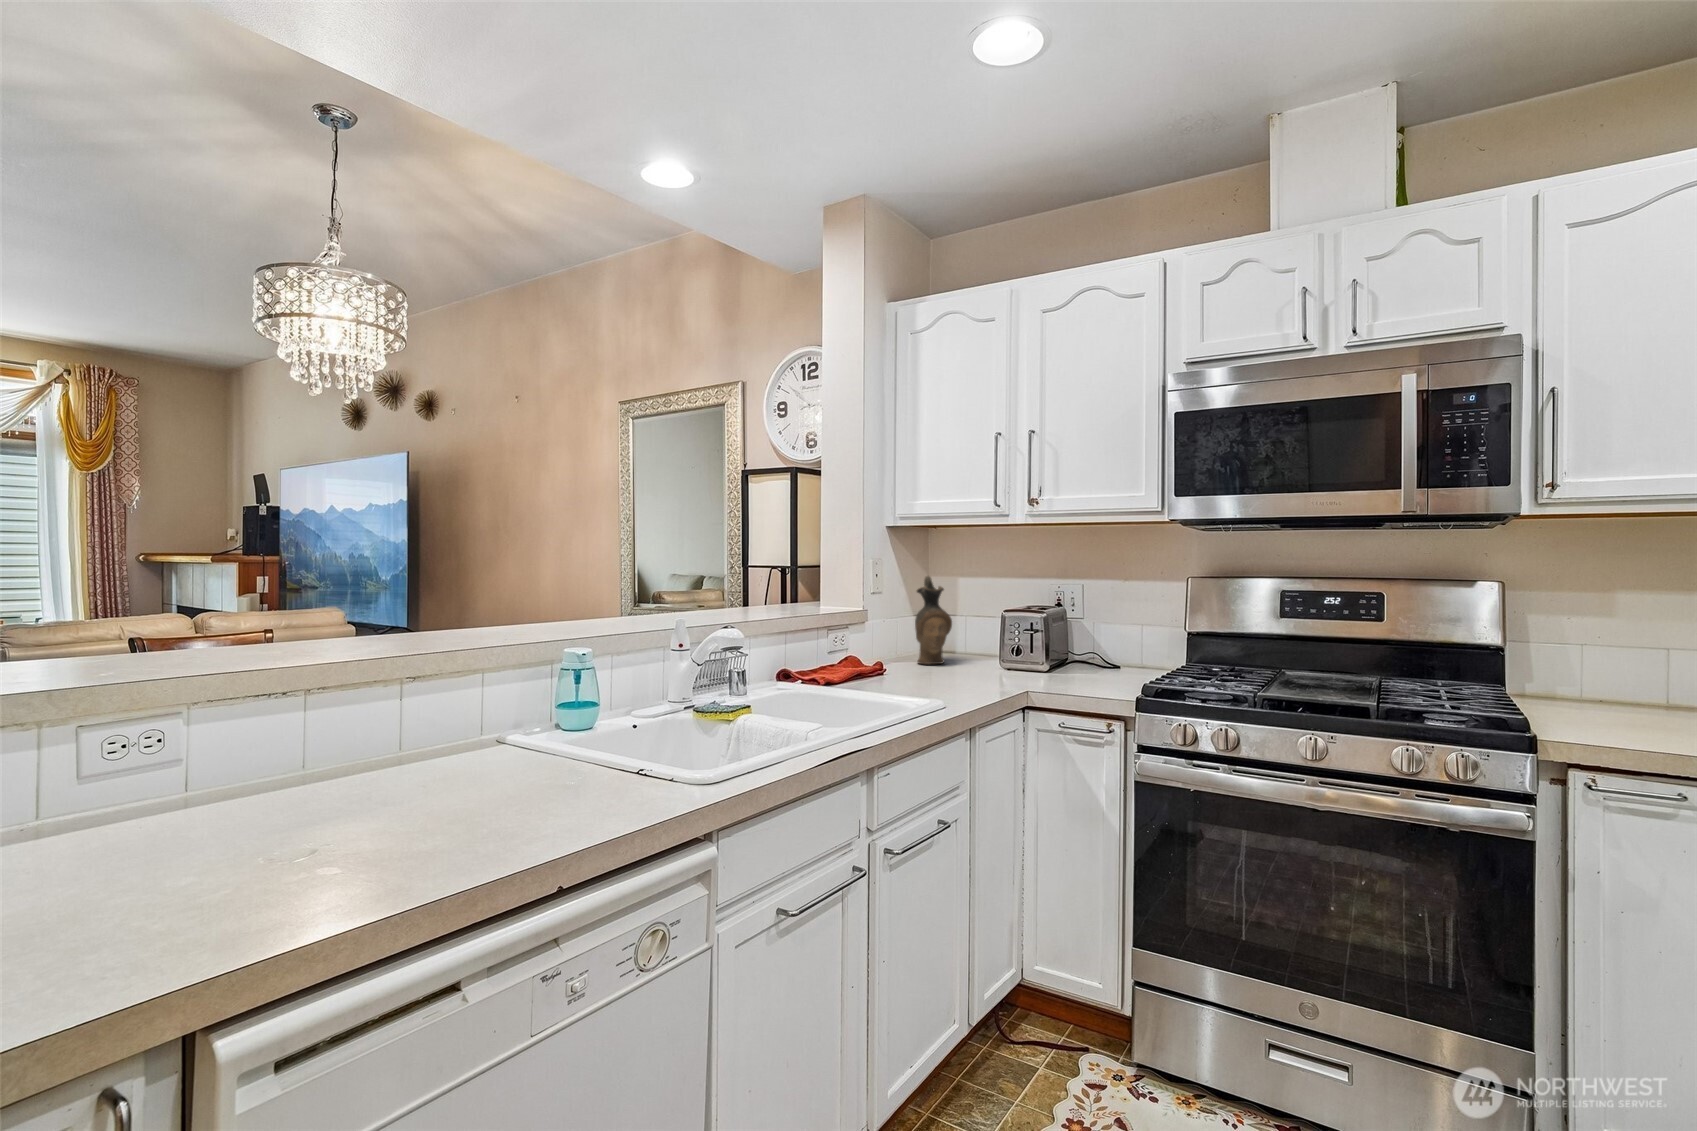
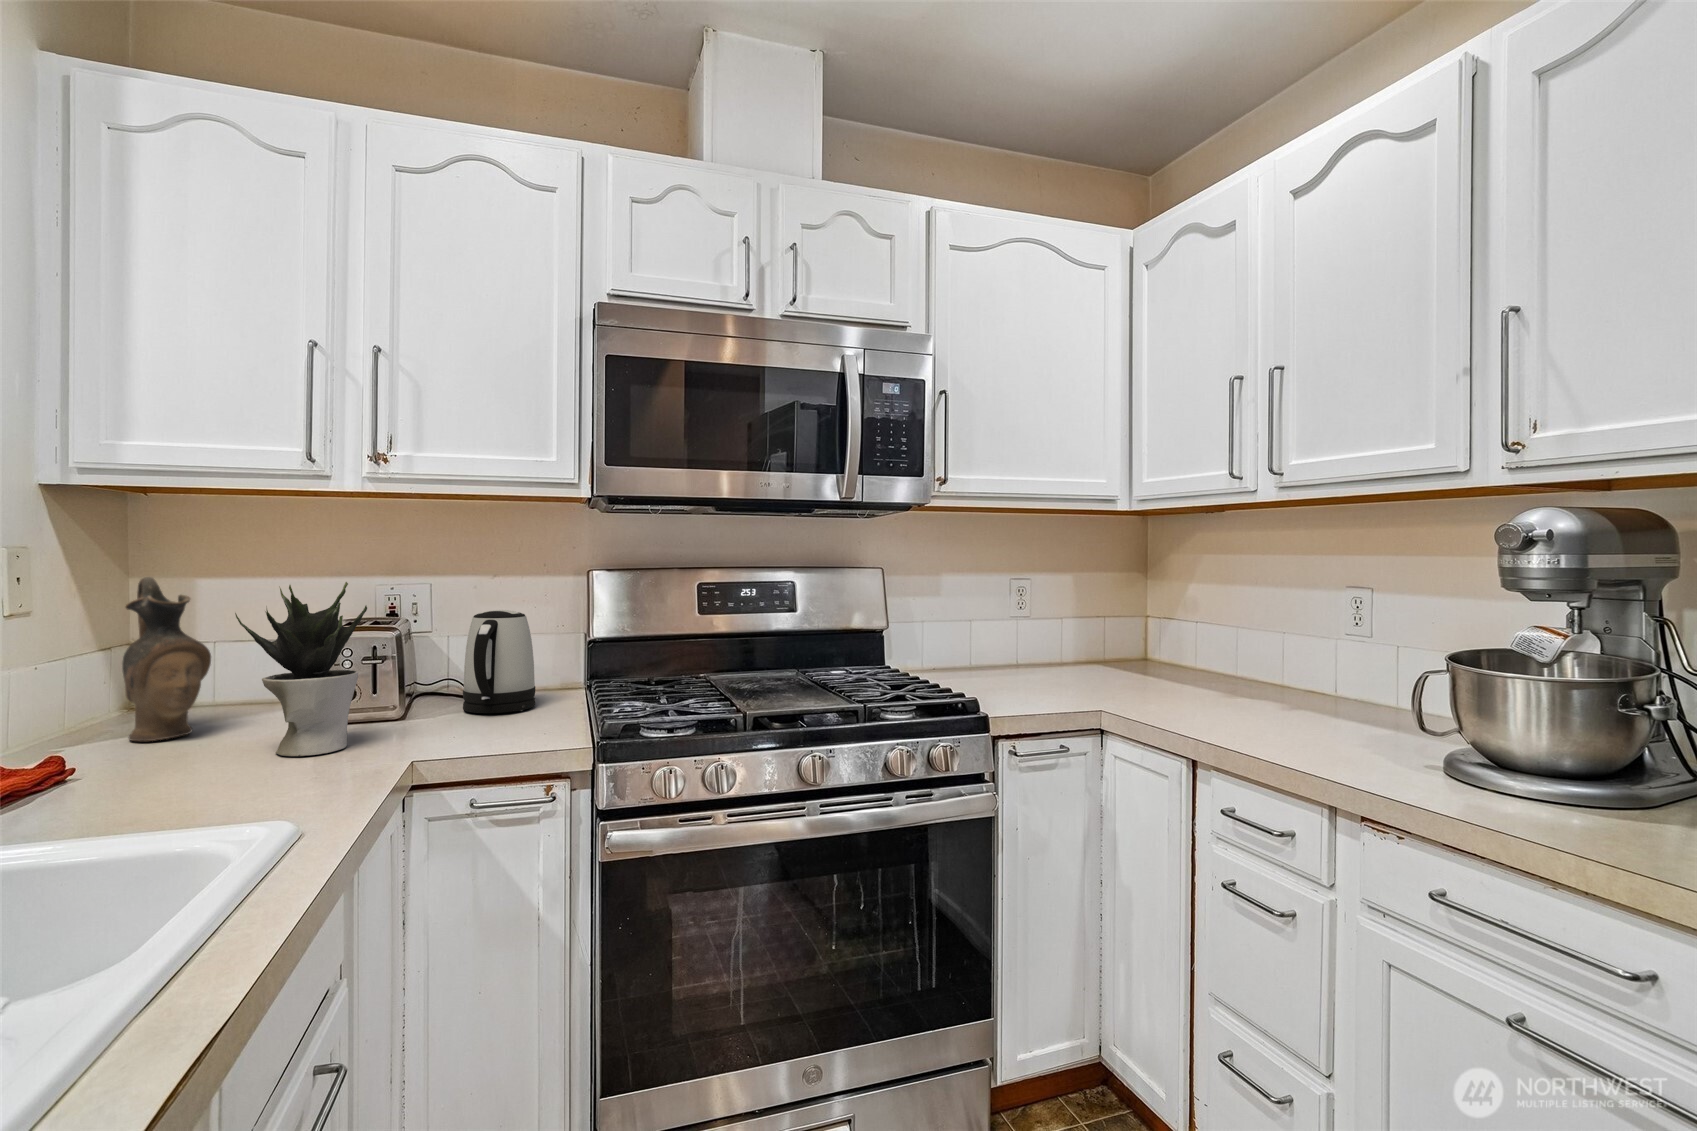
potted plant: none [953,581,1018,681] -> present [235,582,367,756]
kettle: none [1086,604,1136,677] -> present [463,610,535,713]

